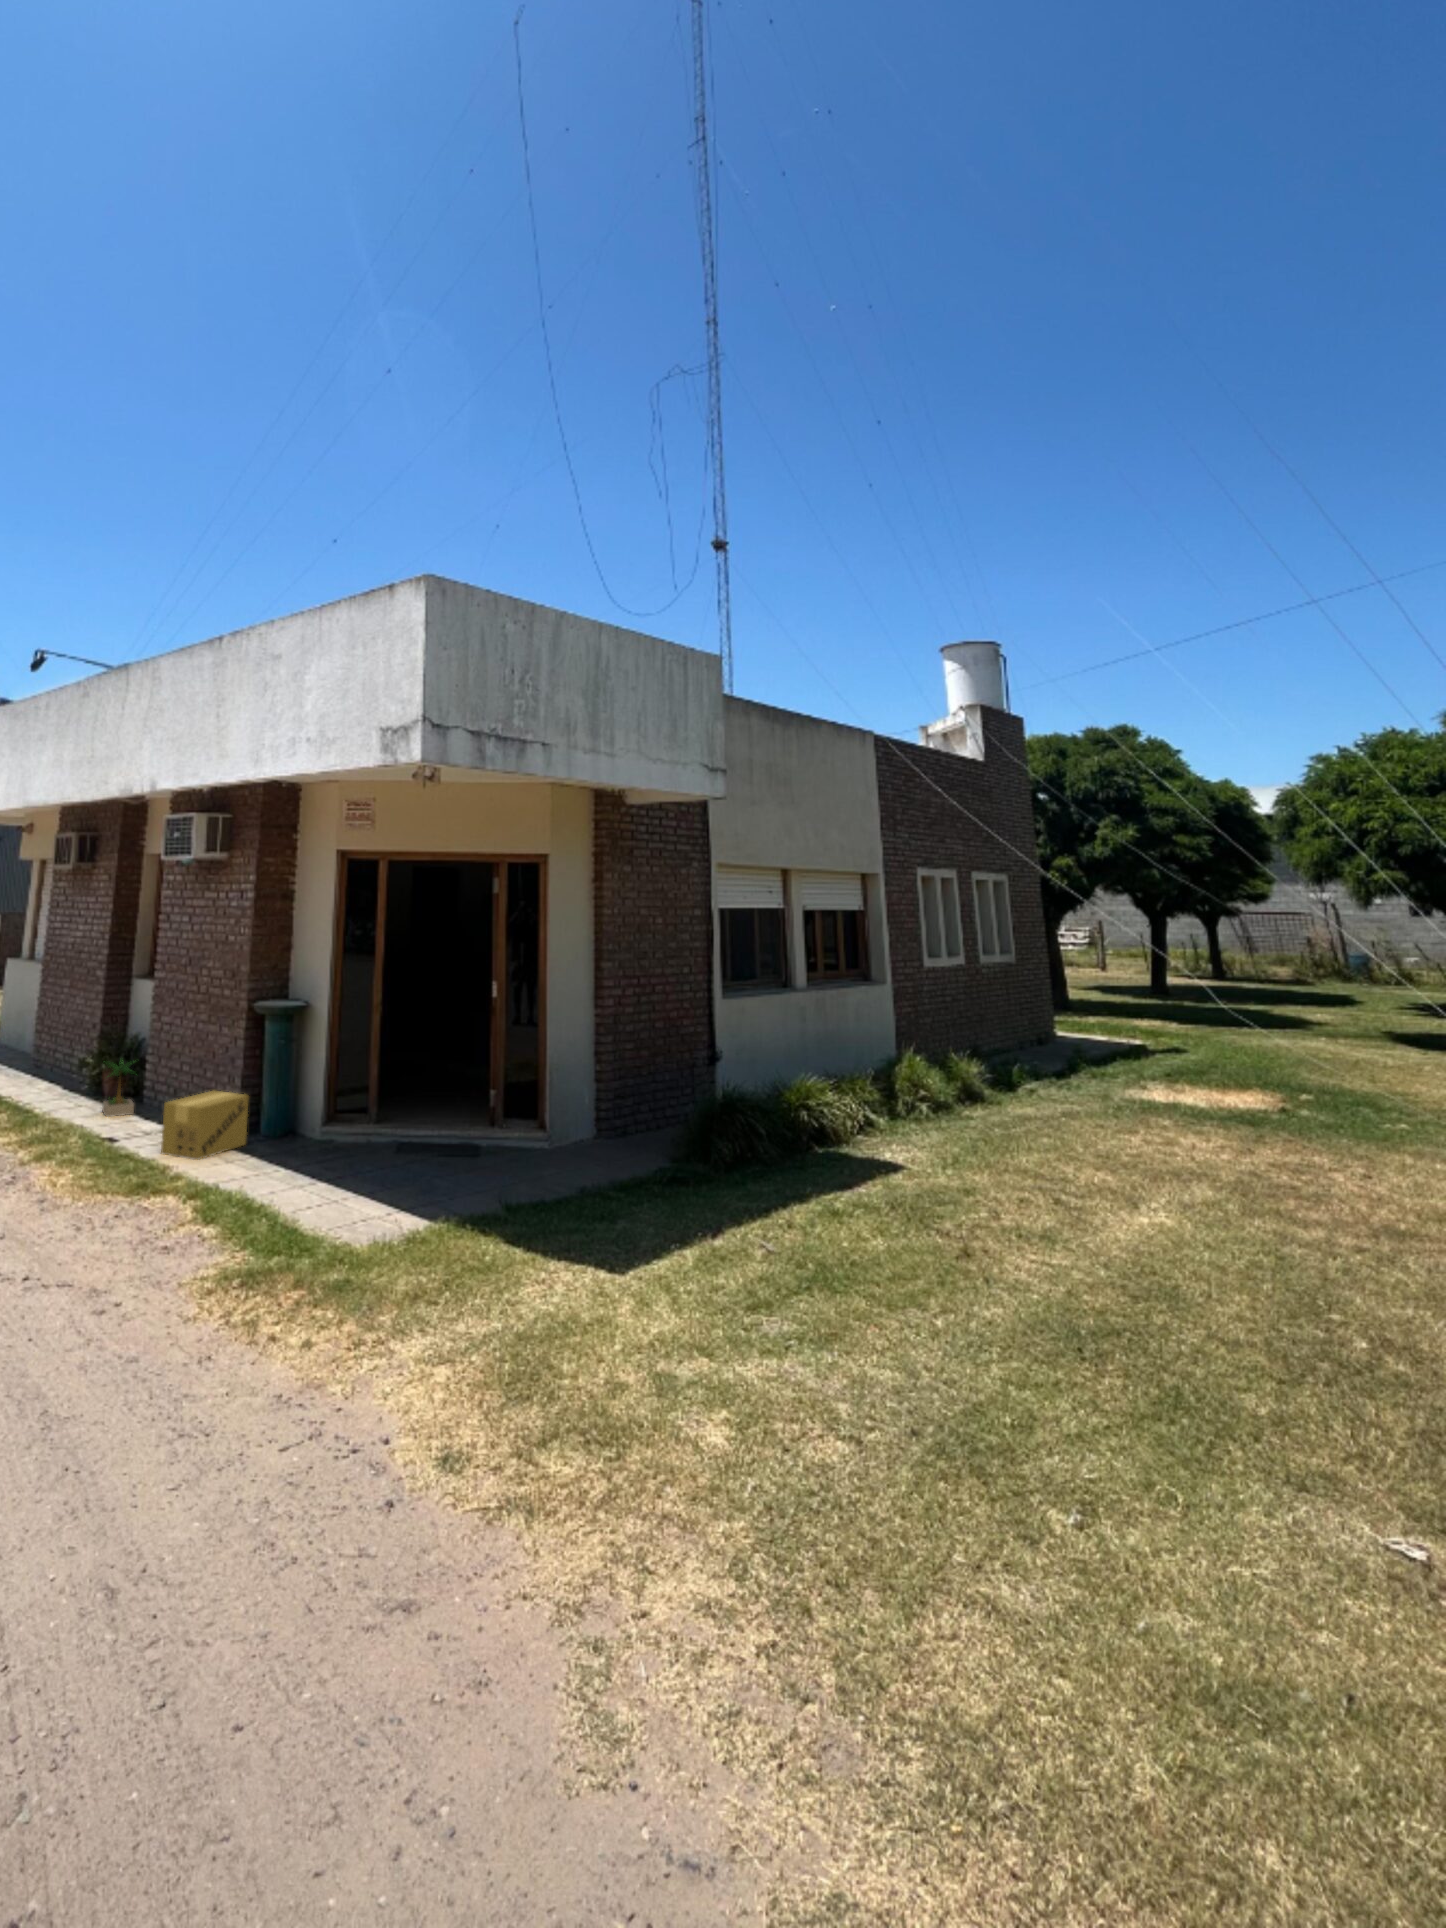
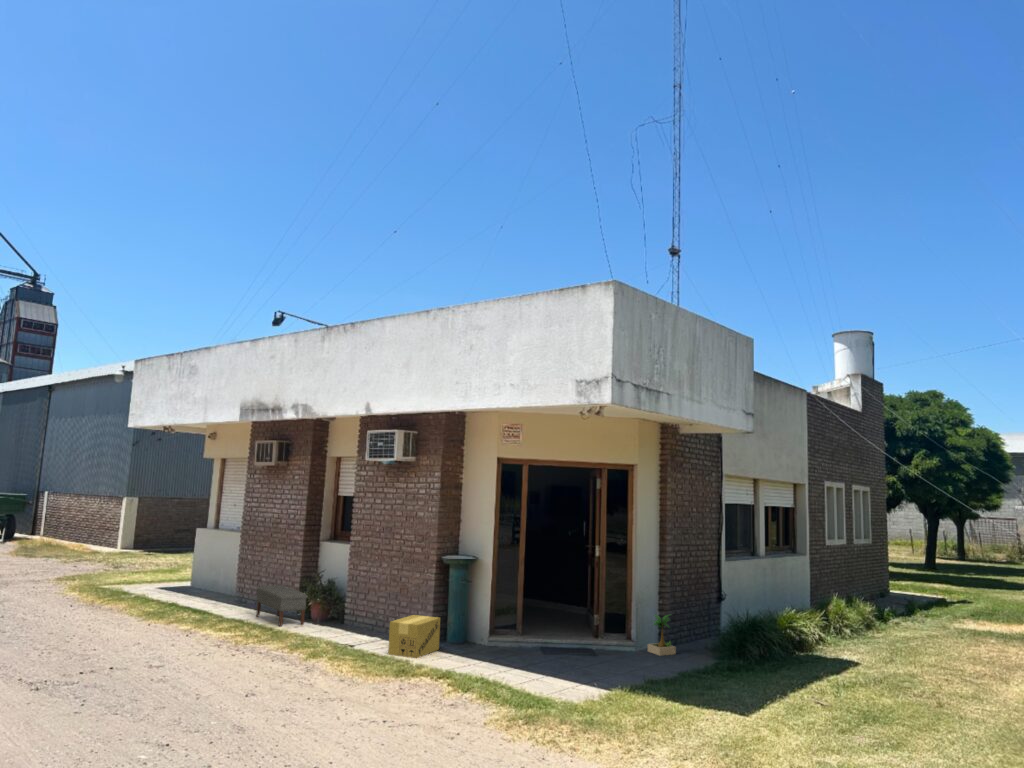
bench: none [33,1043,94,1108] -> present [256,585,307,627]
potted plant: present [102,1060,137,1117] -> present [648,614,676,655]

